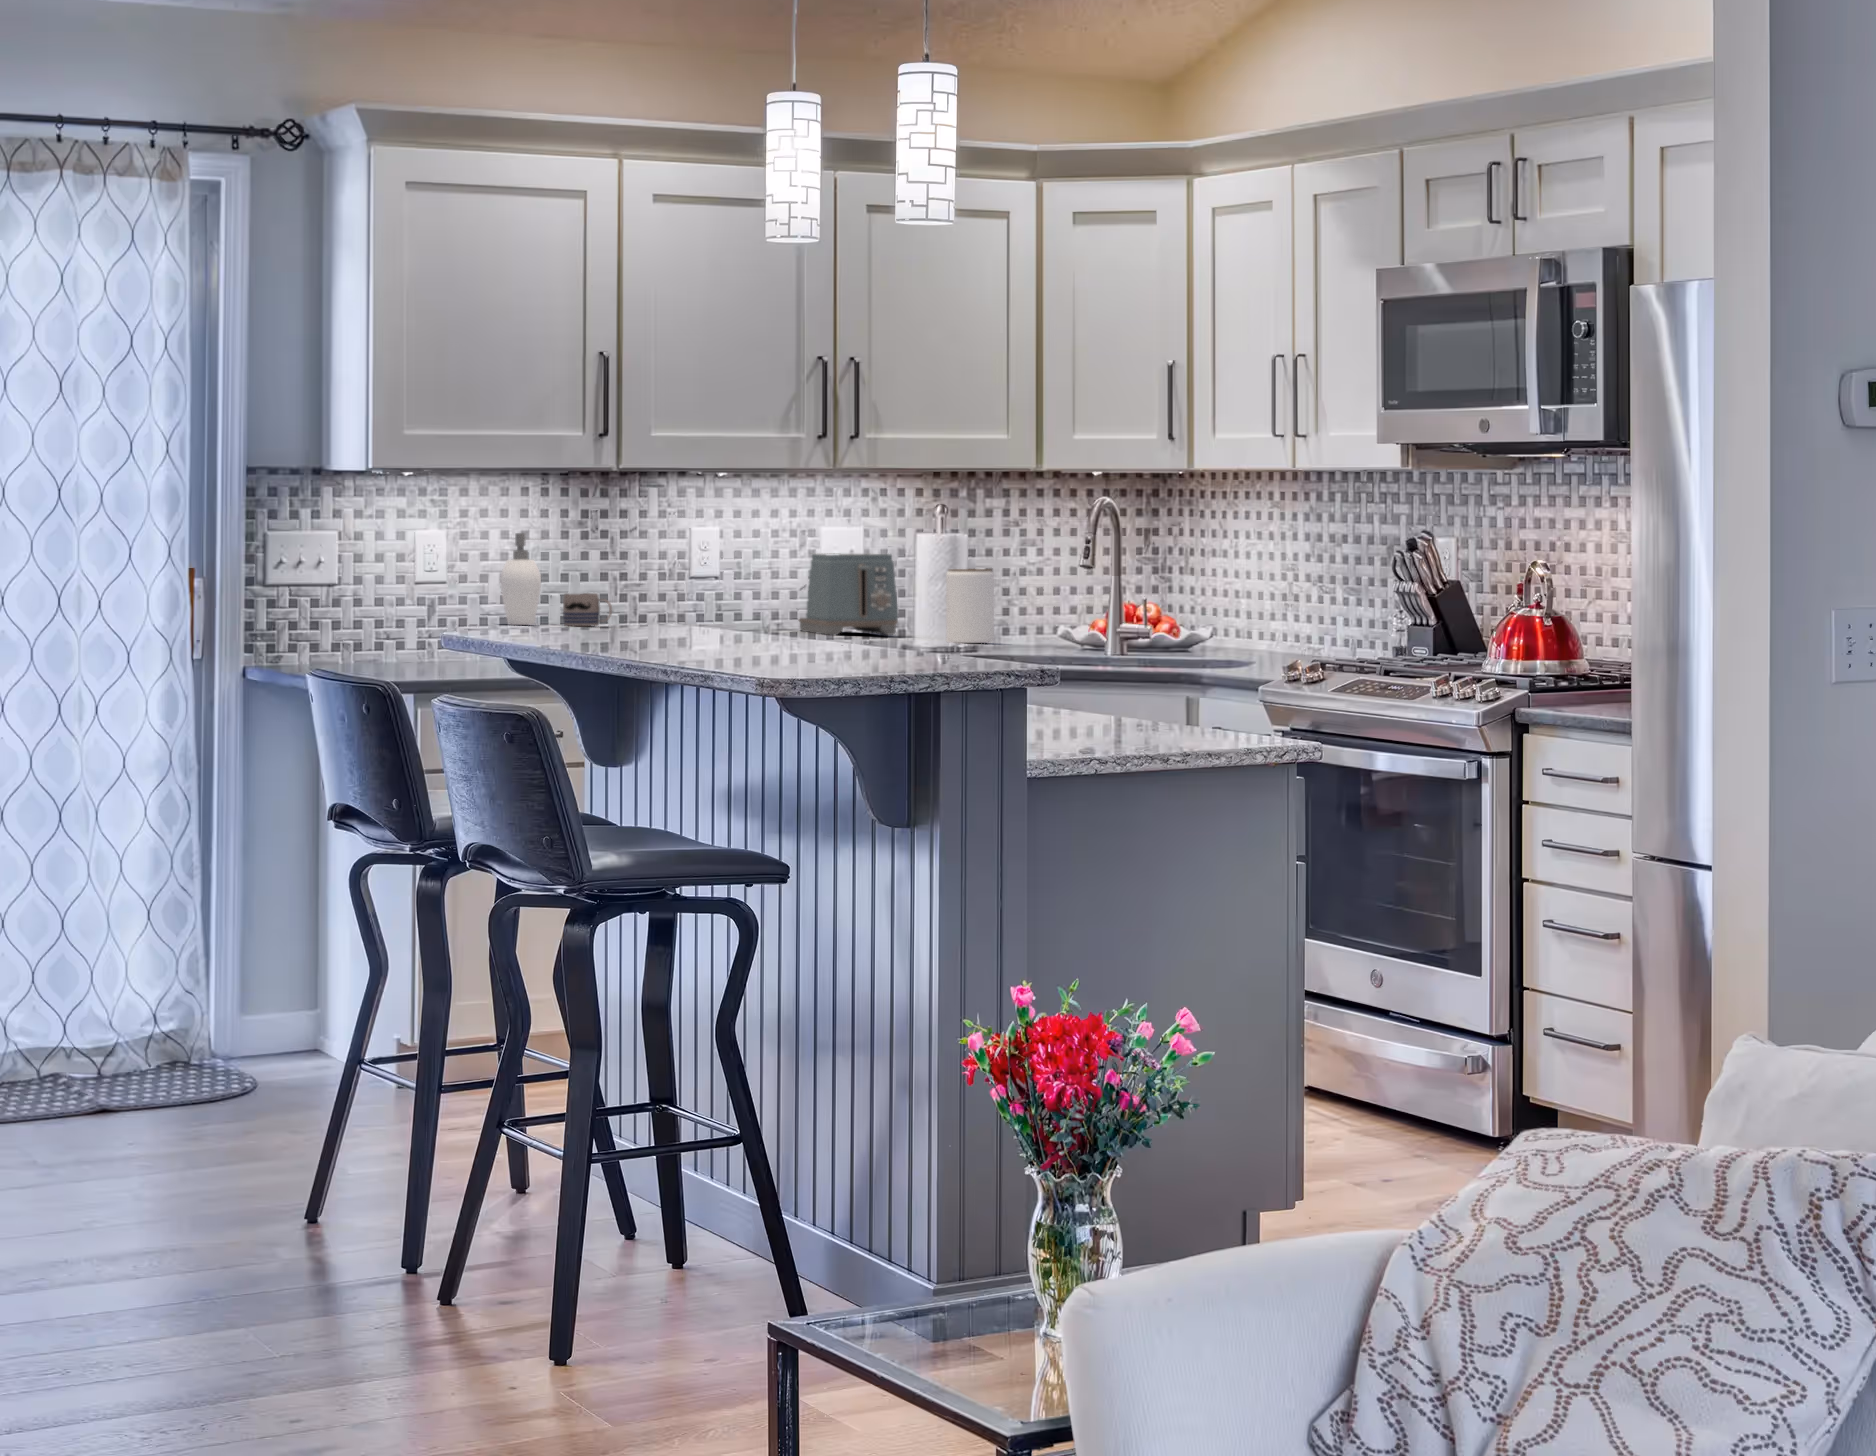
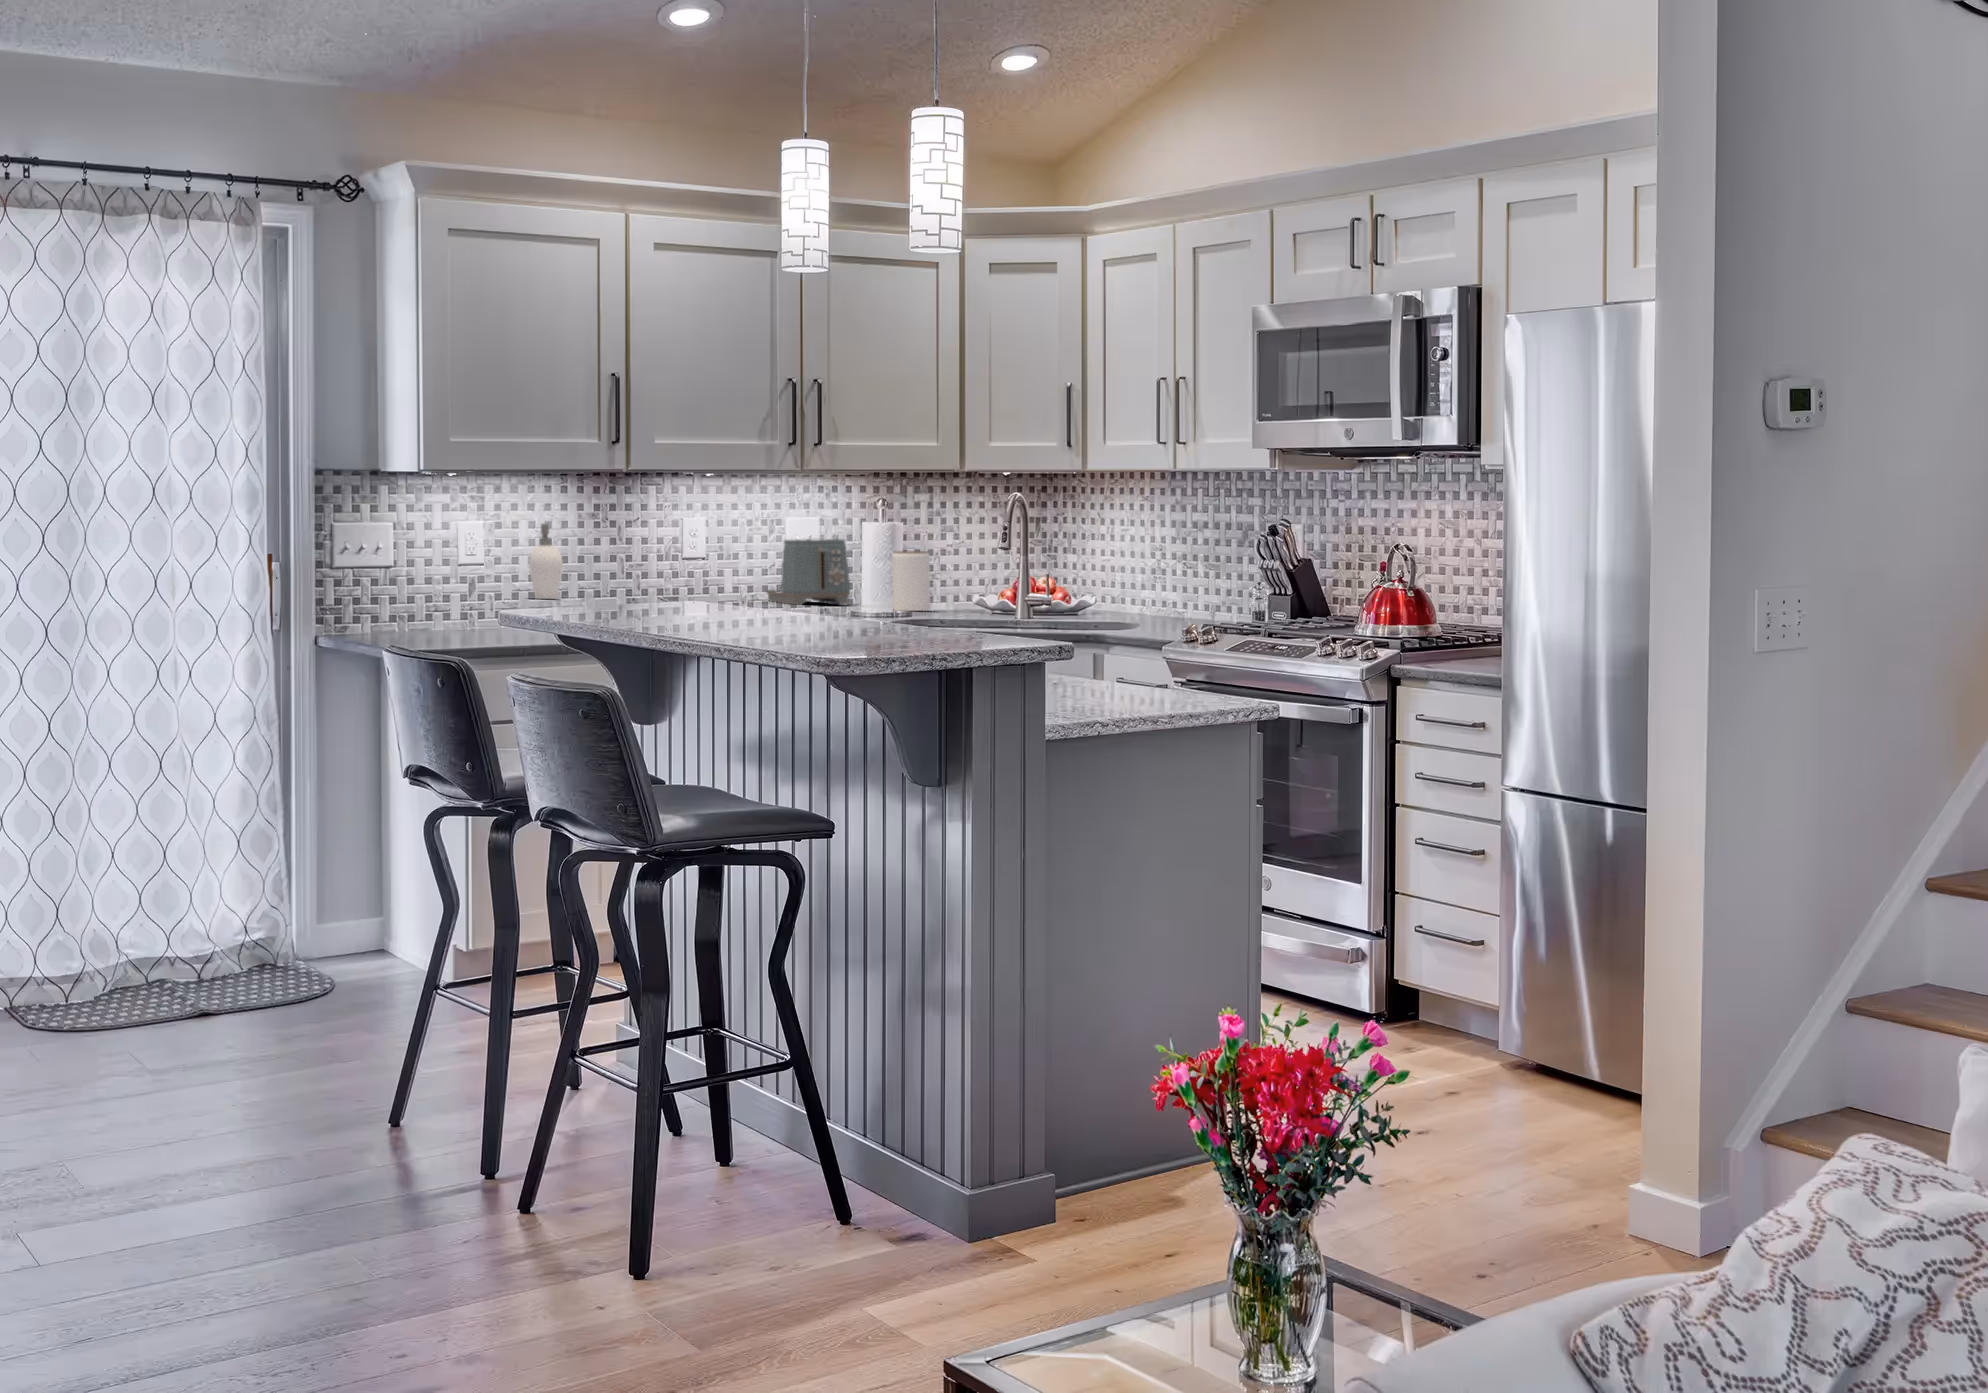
mug: present [563,593,612,626] -> none [580,573,621,600]

